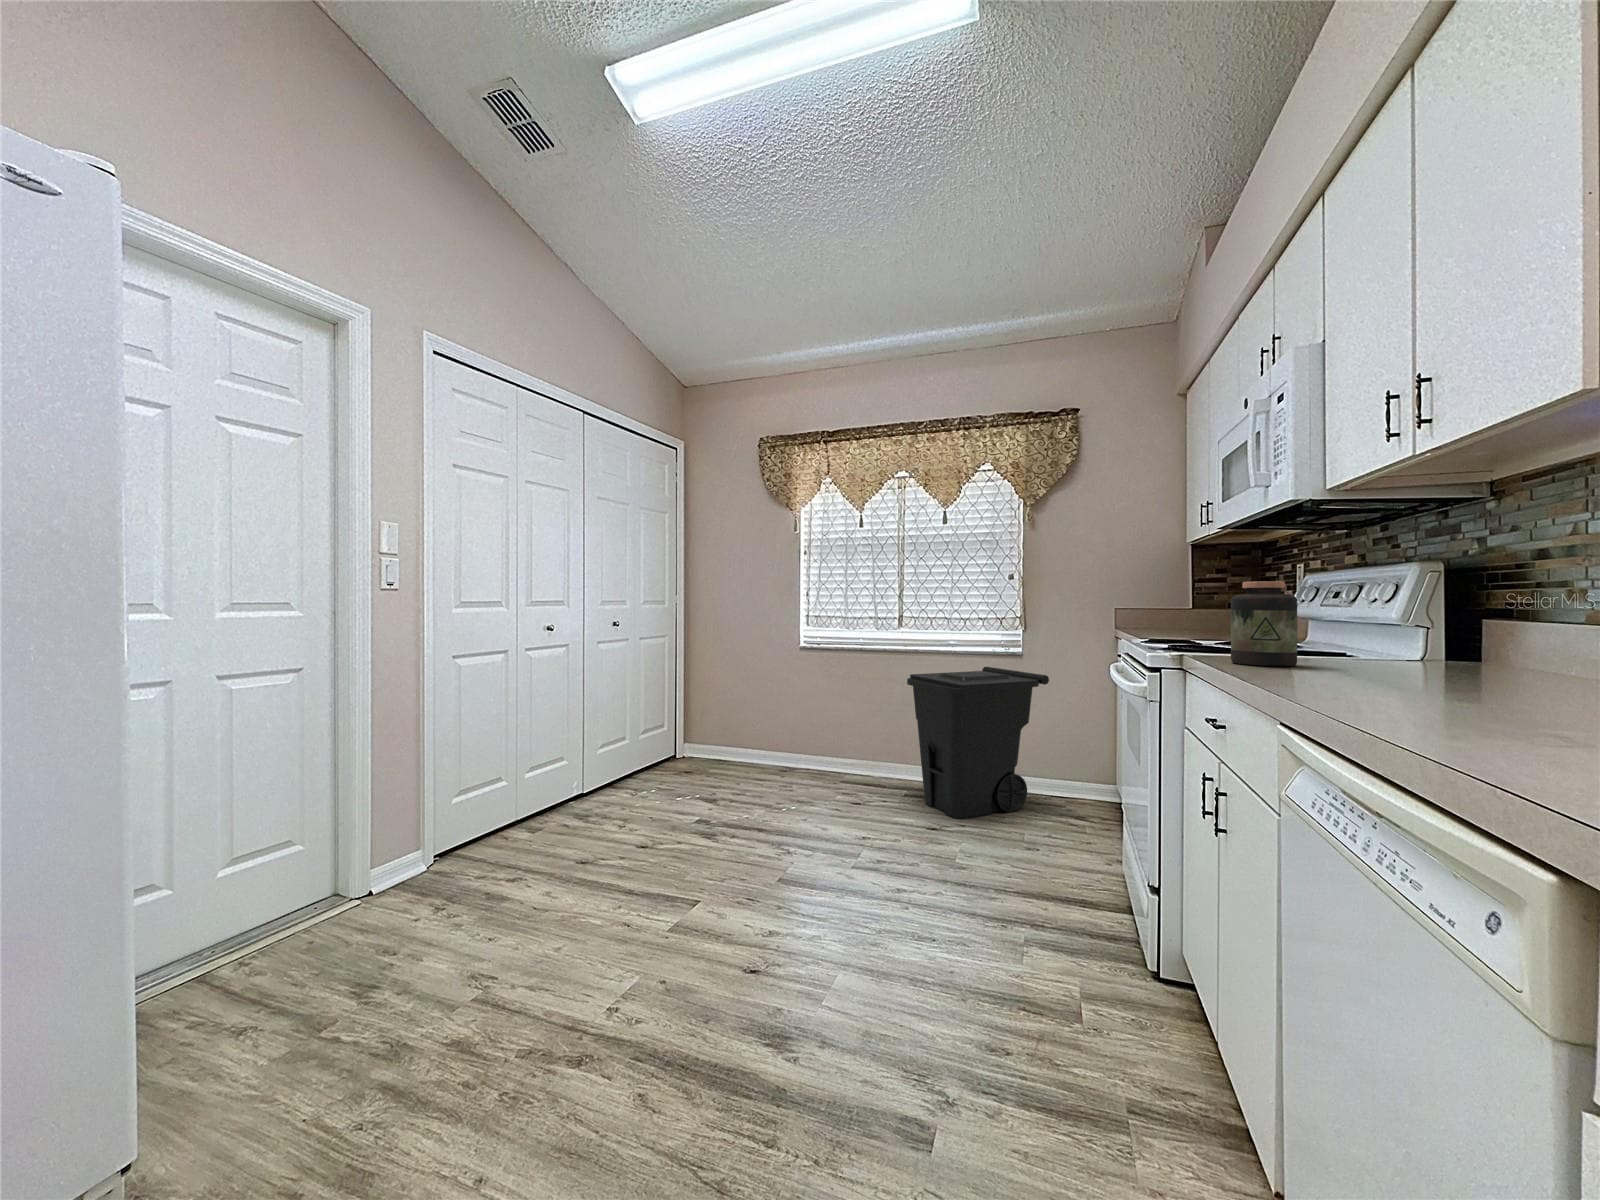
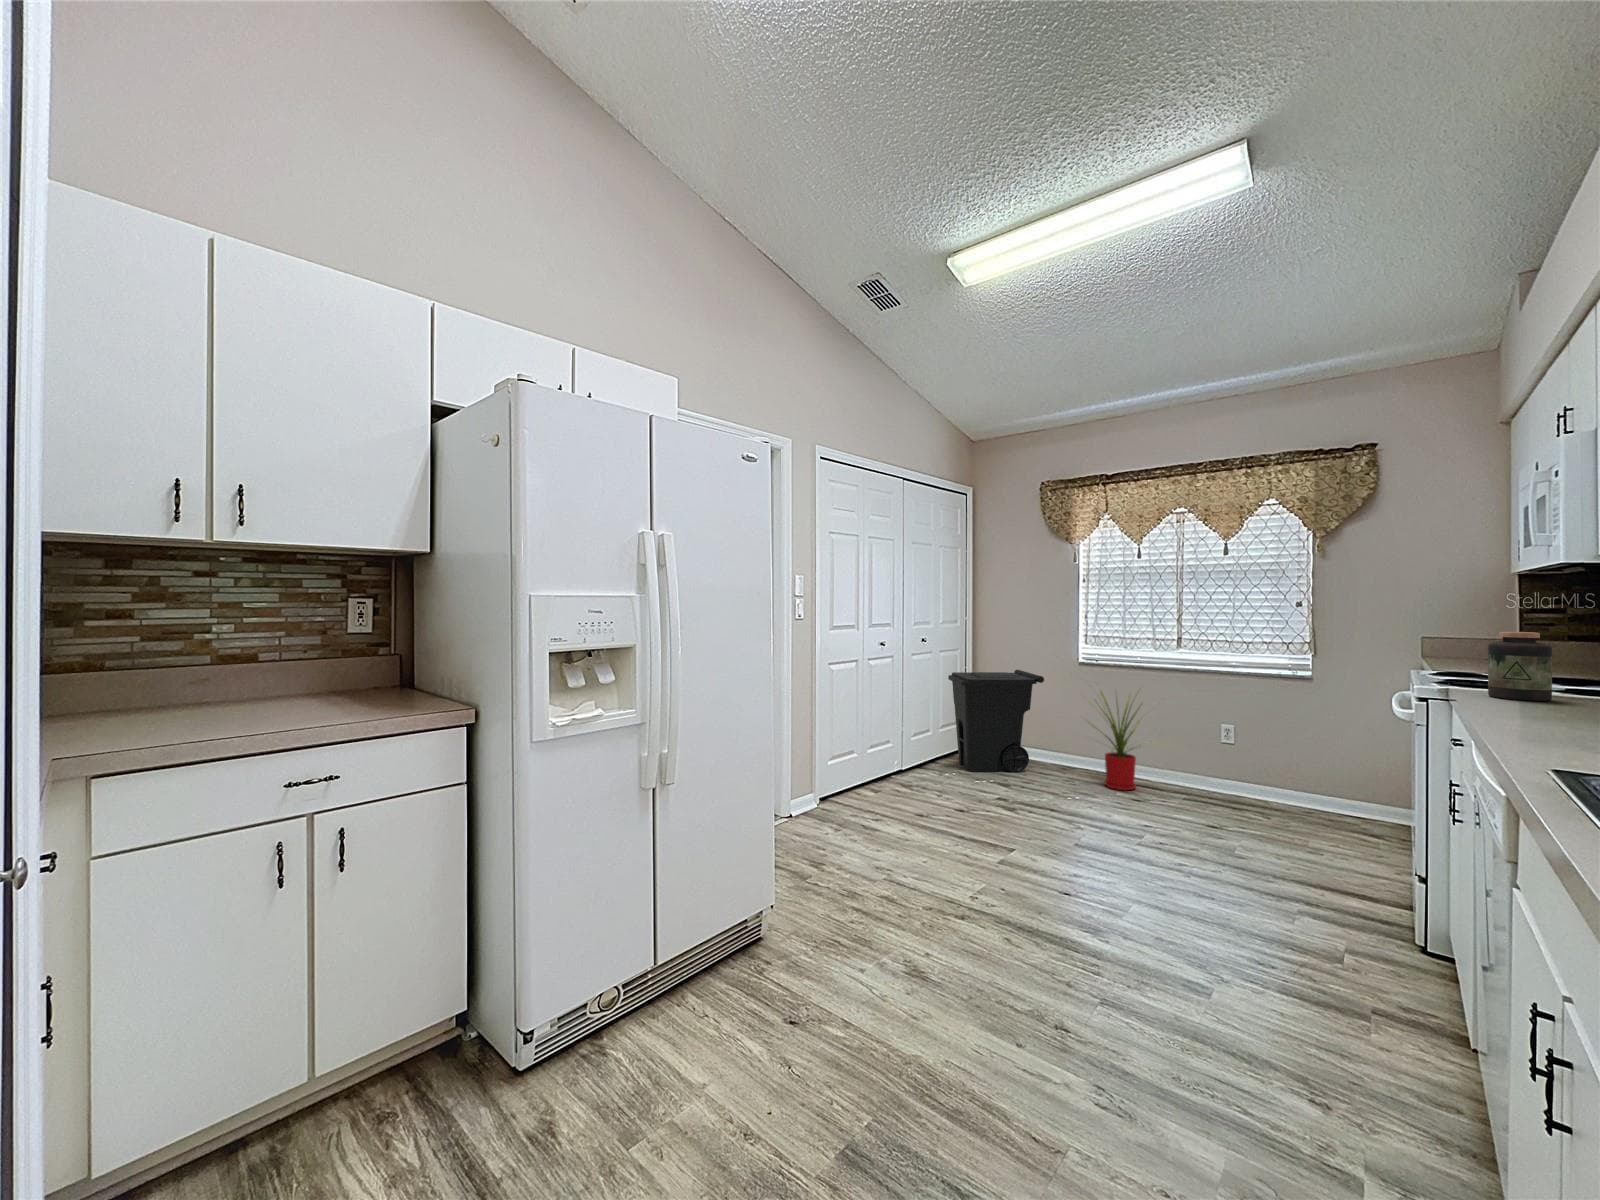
trash can: present [907,667,1049,819] -> present [948,670,1044,772]
house plant: none [797,668,886,790] -> present [1090,692,1142,790]

